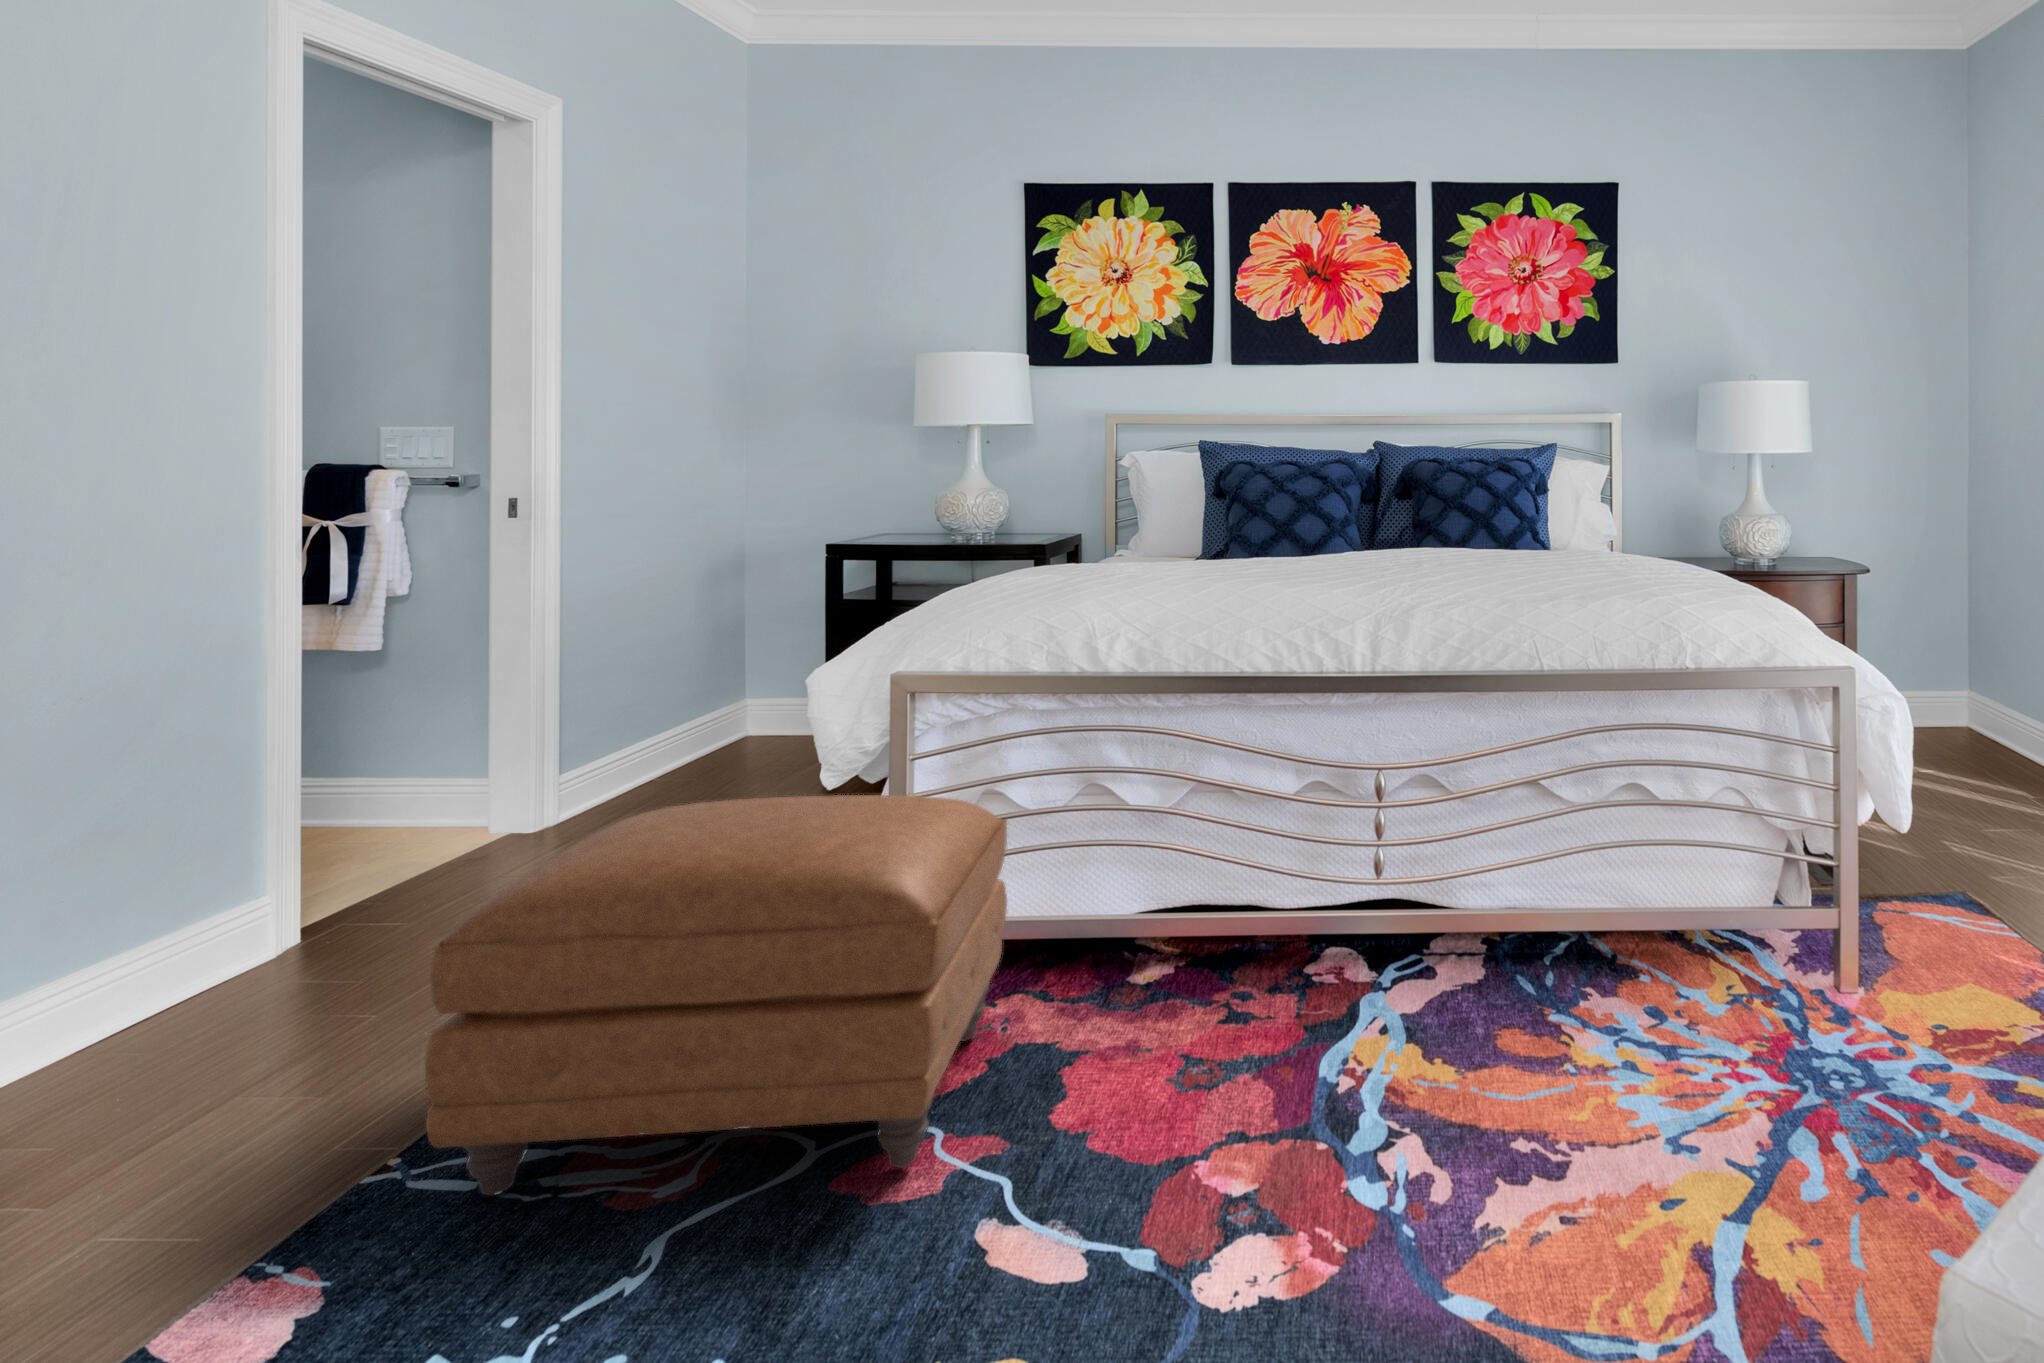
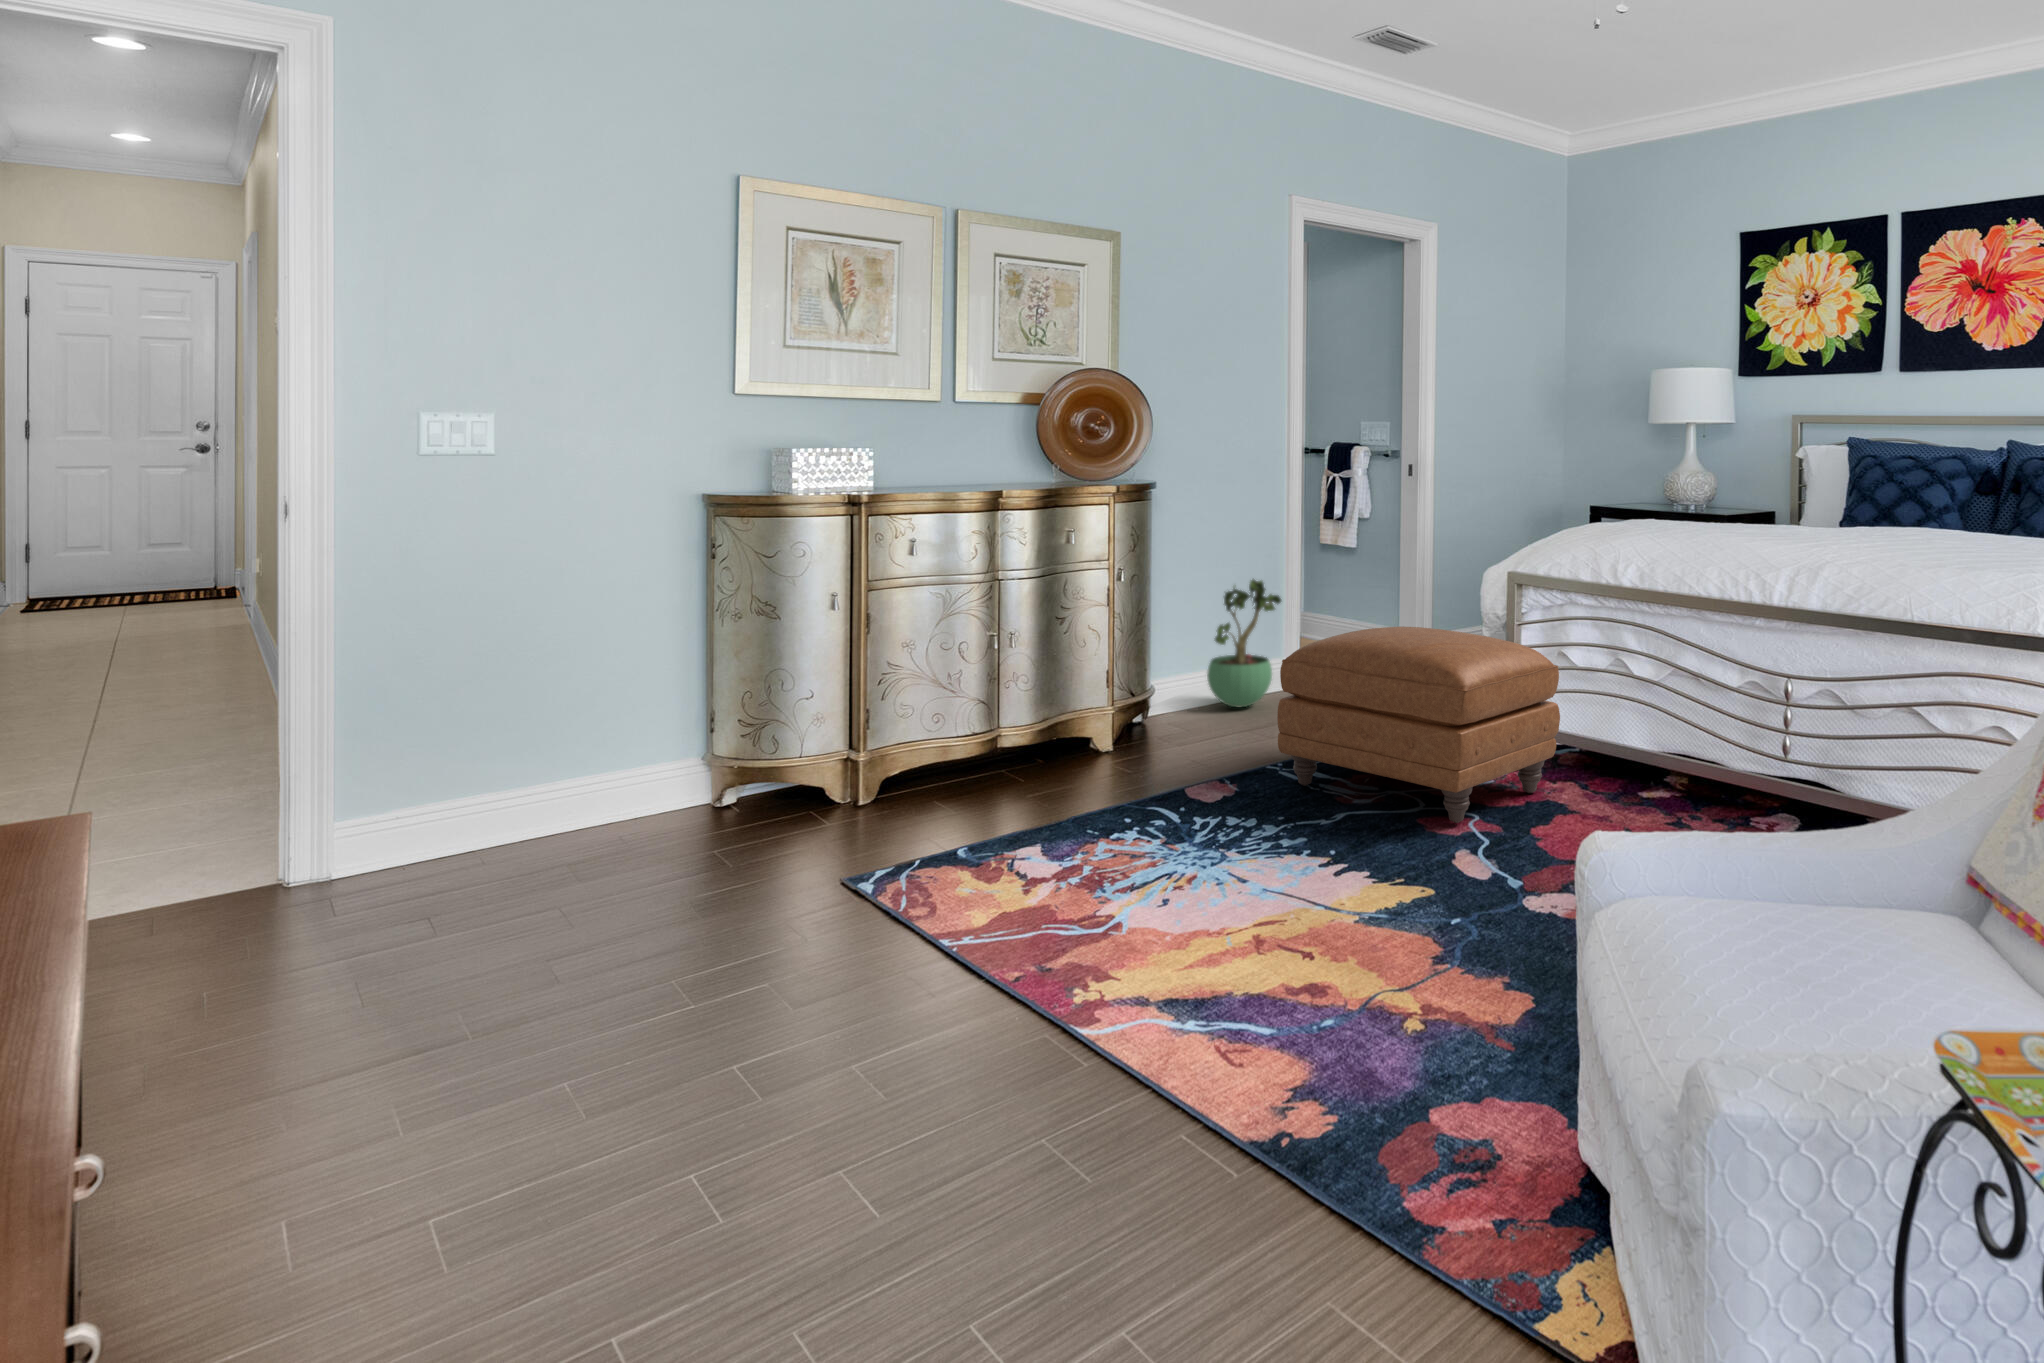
potted plant: none [93,748,298,1028] -> present [1207,579,1281,707]

